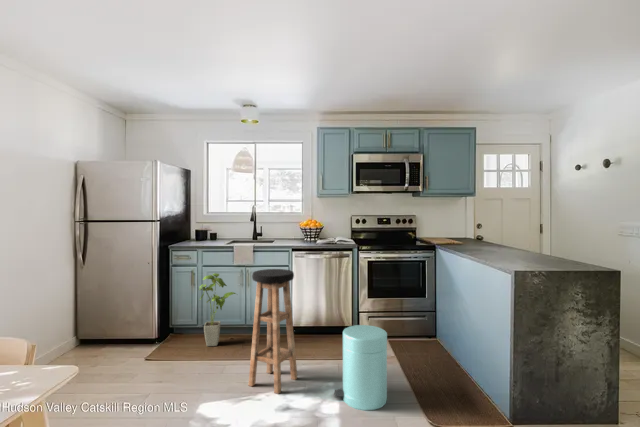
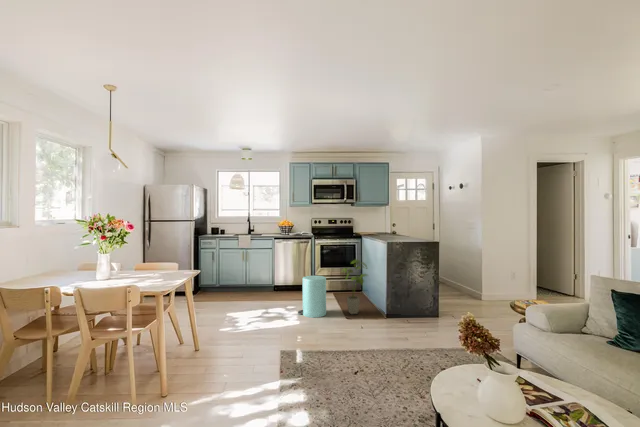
bar stool: present [249,269,297,394] -> none [250,247,278,314]
house plant: present [199,273,236,346] -> present [344,259,367,314]

